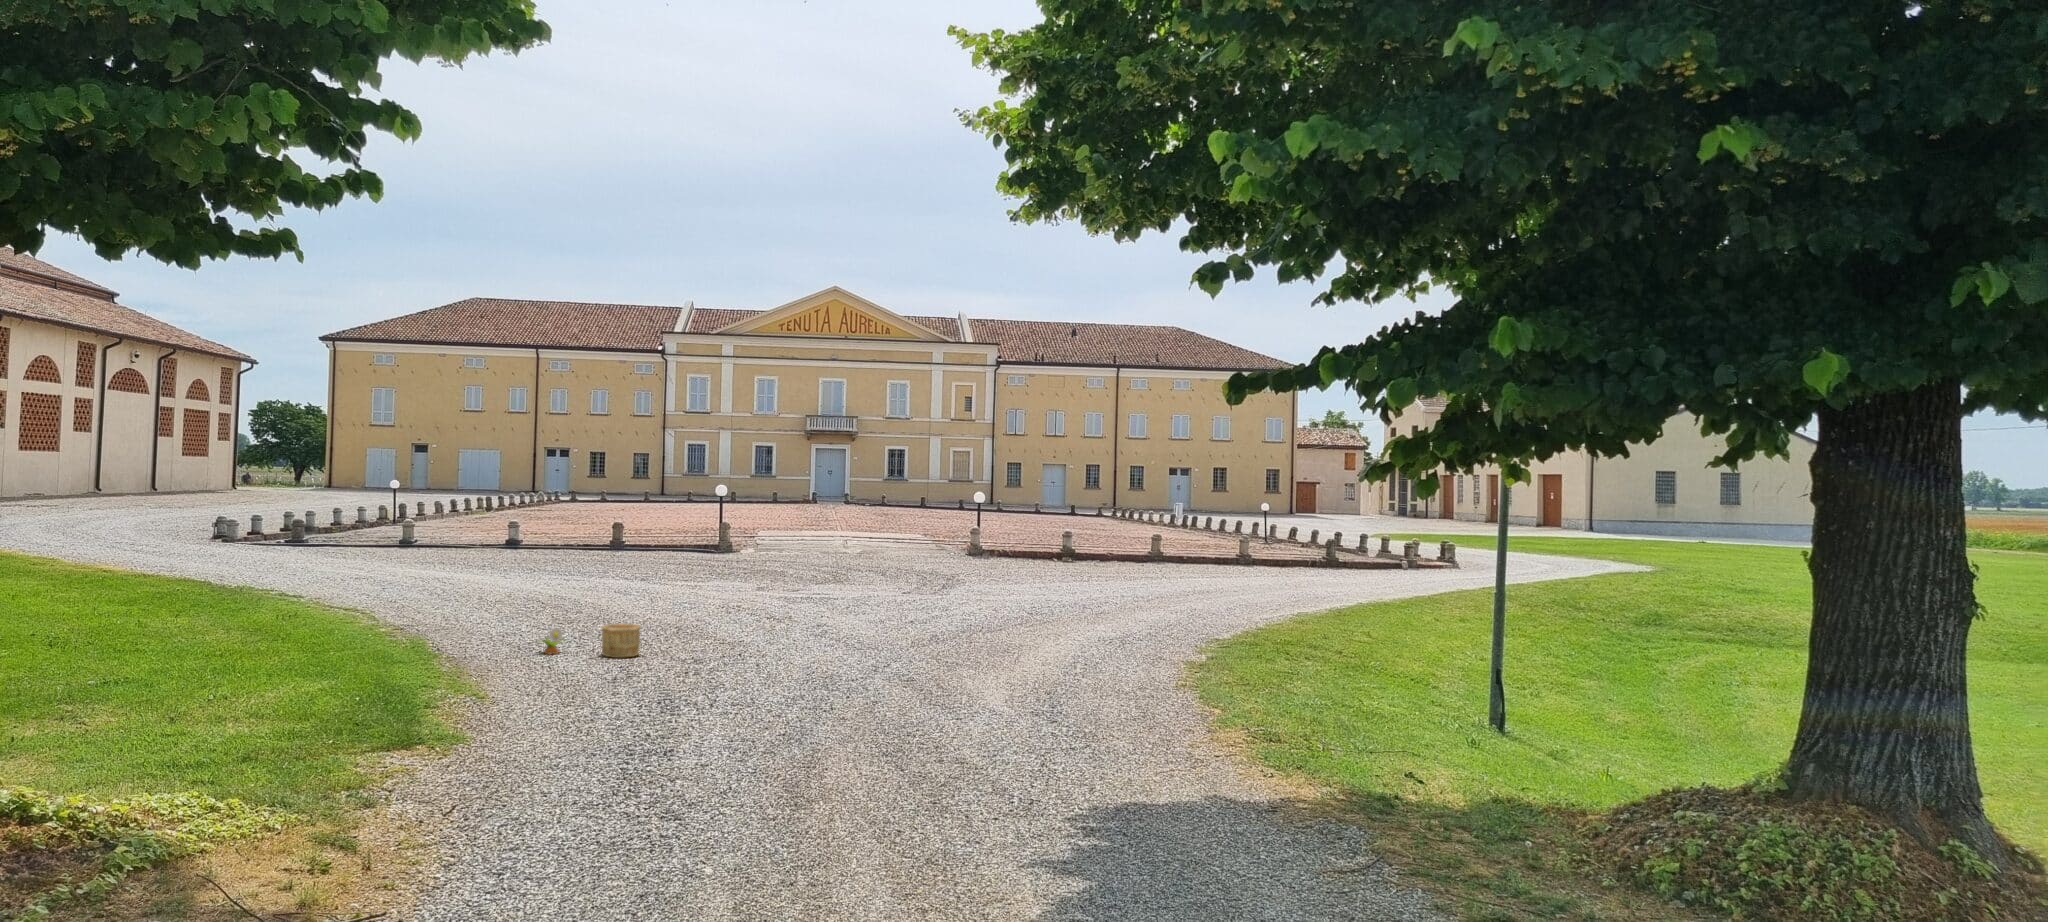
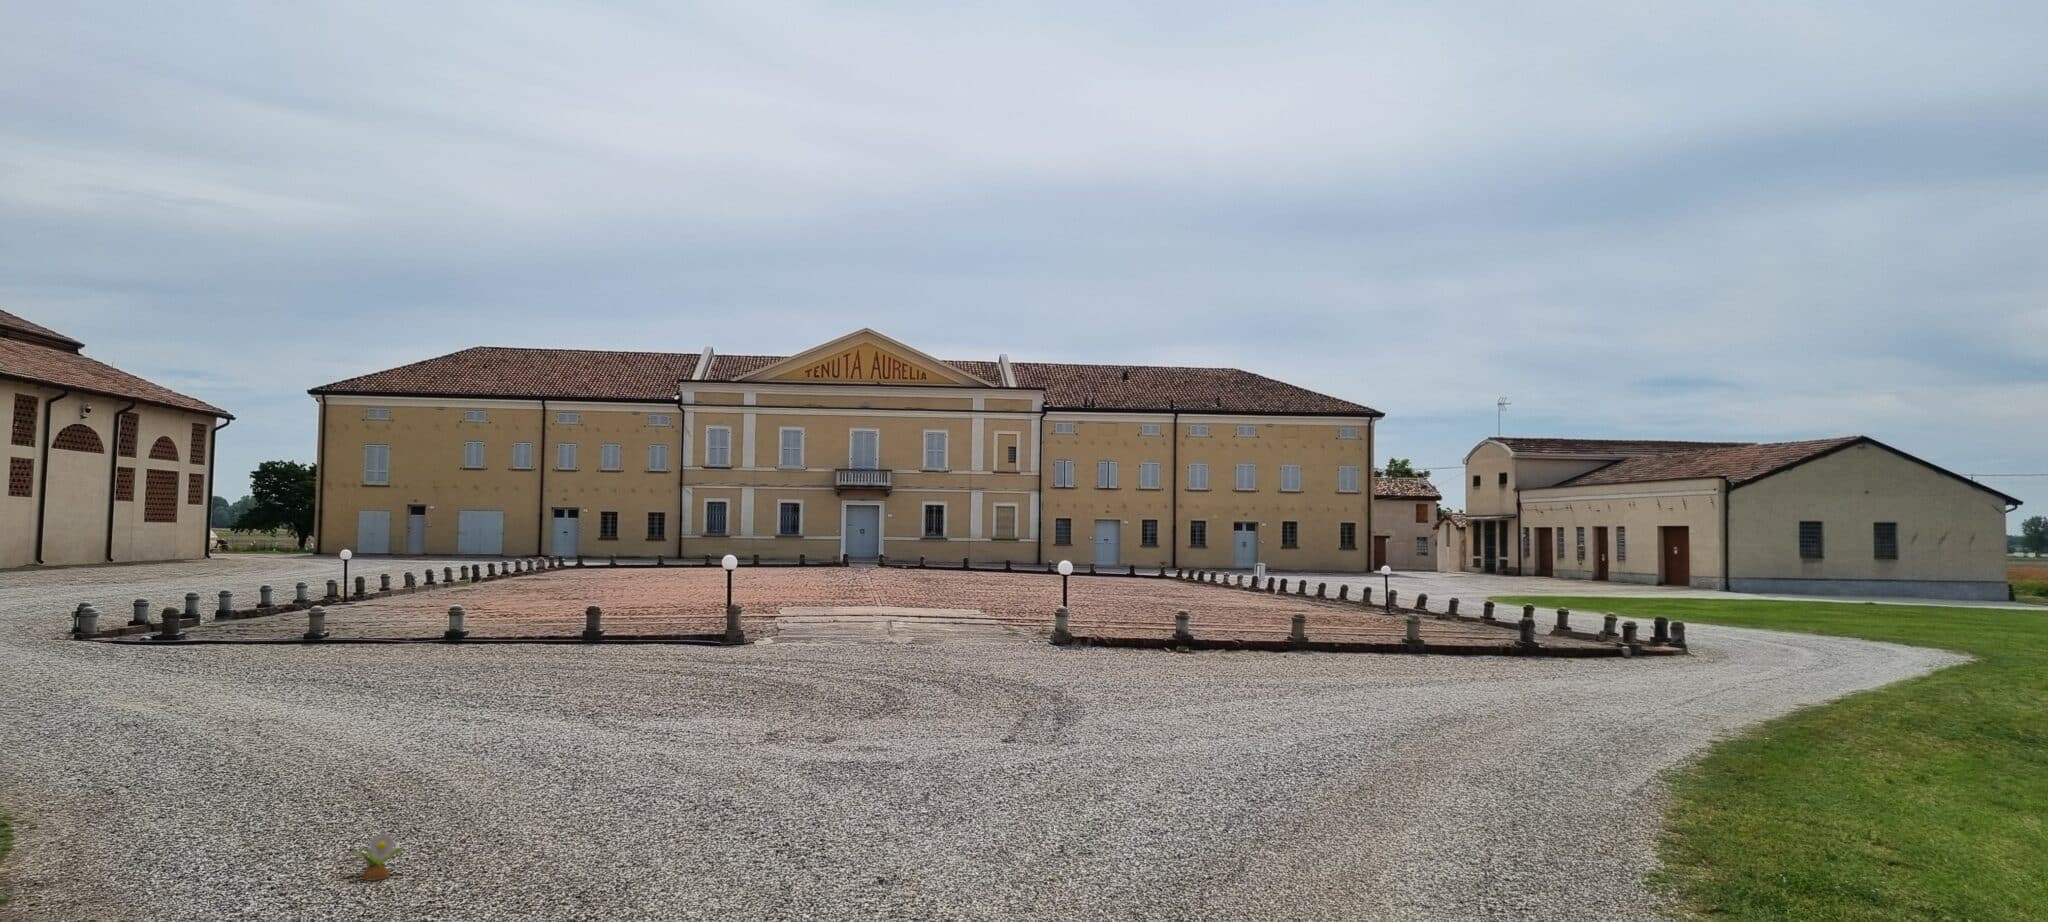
wooden bucket: present [602,623,640,658] -> none [461,821,531,888]

